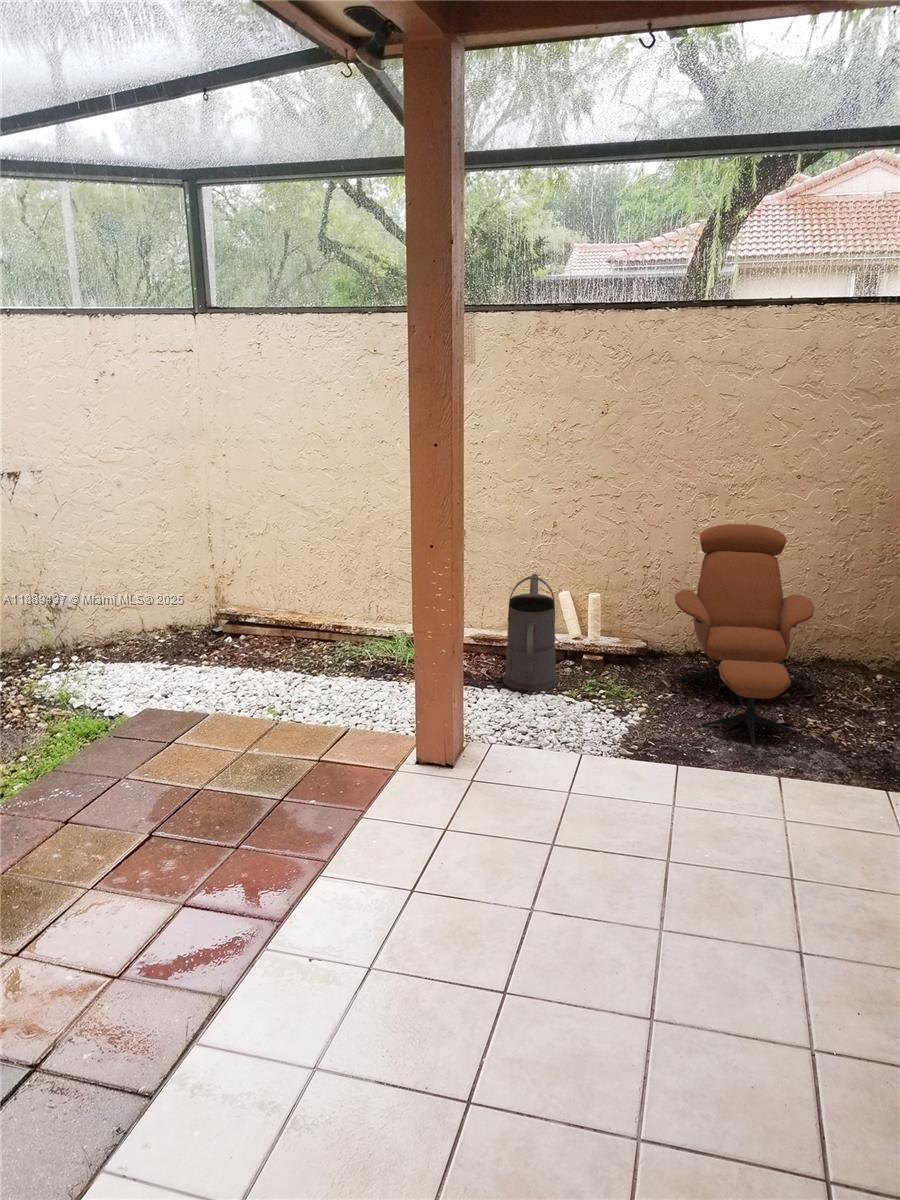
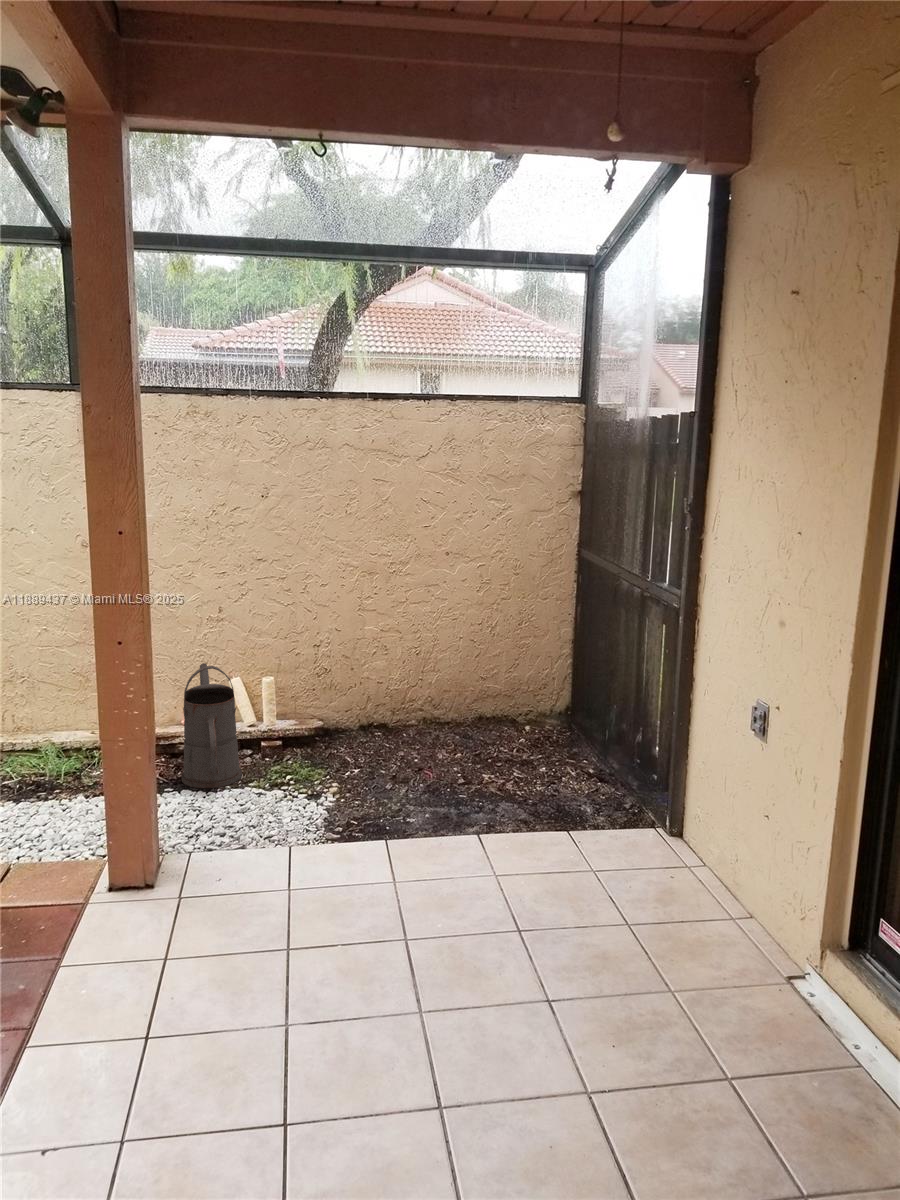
lounge chair: present [675,524,815,748] -> none [351,600,478,810]

